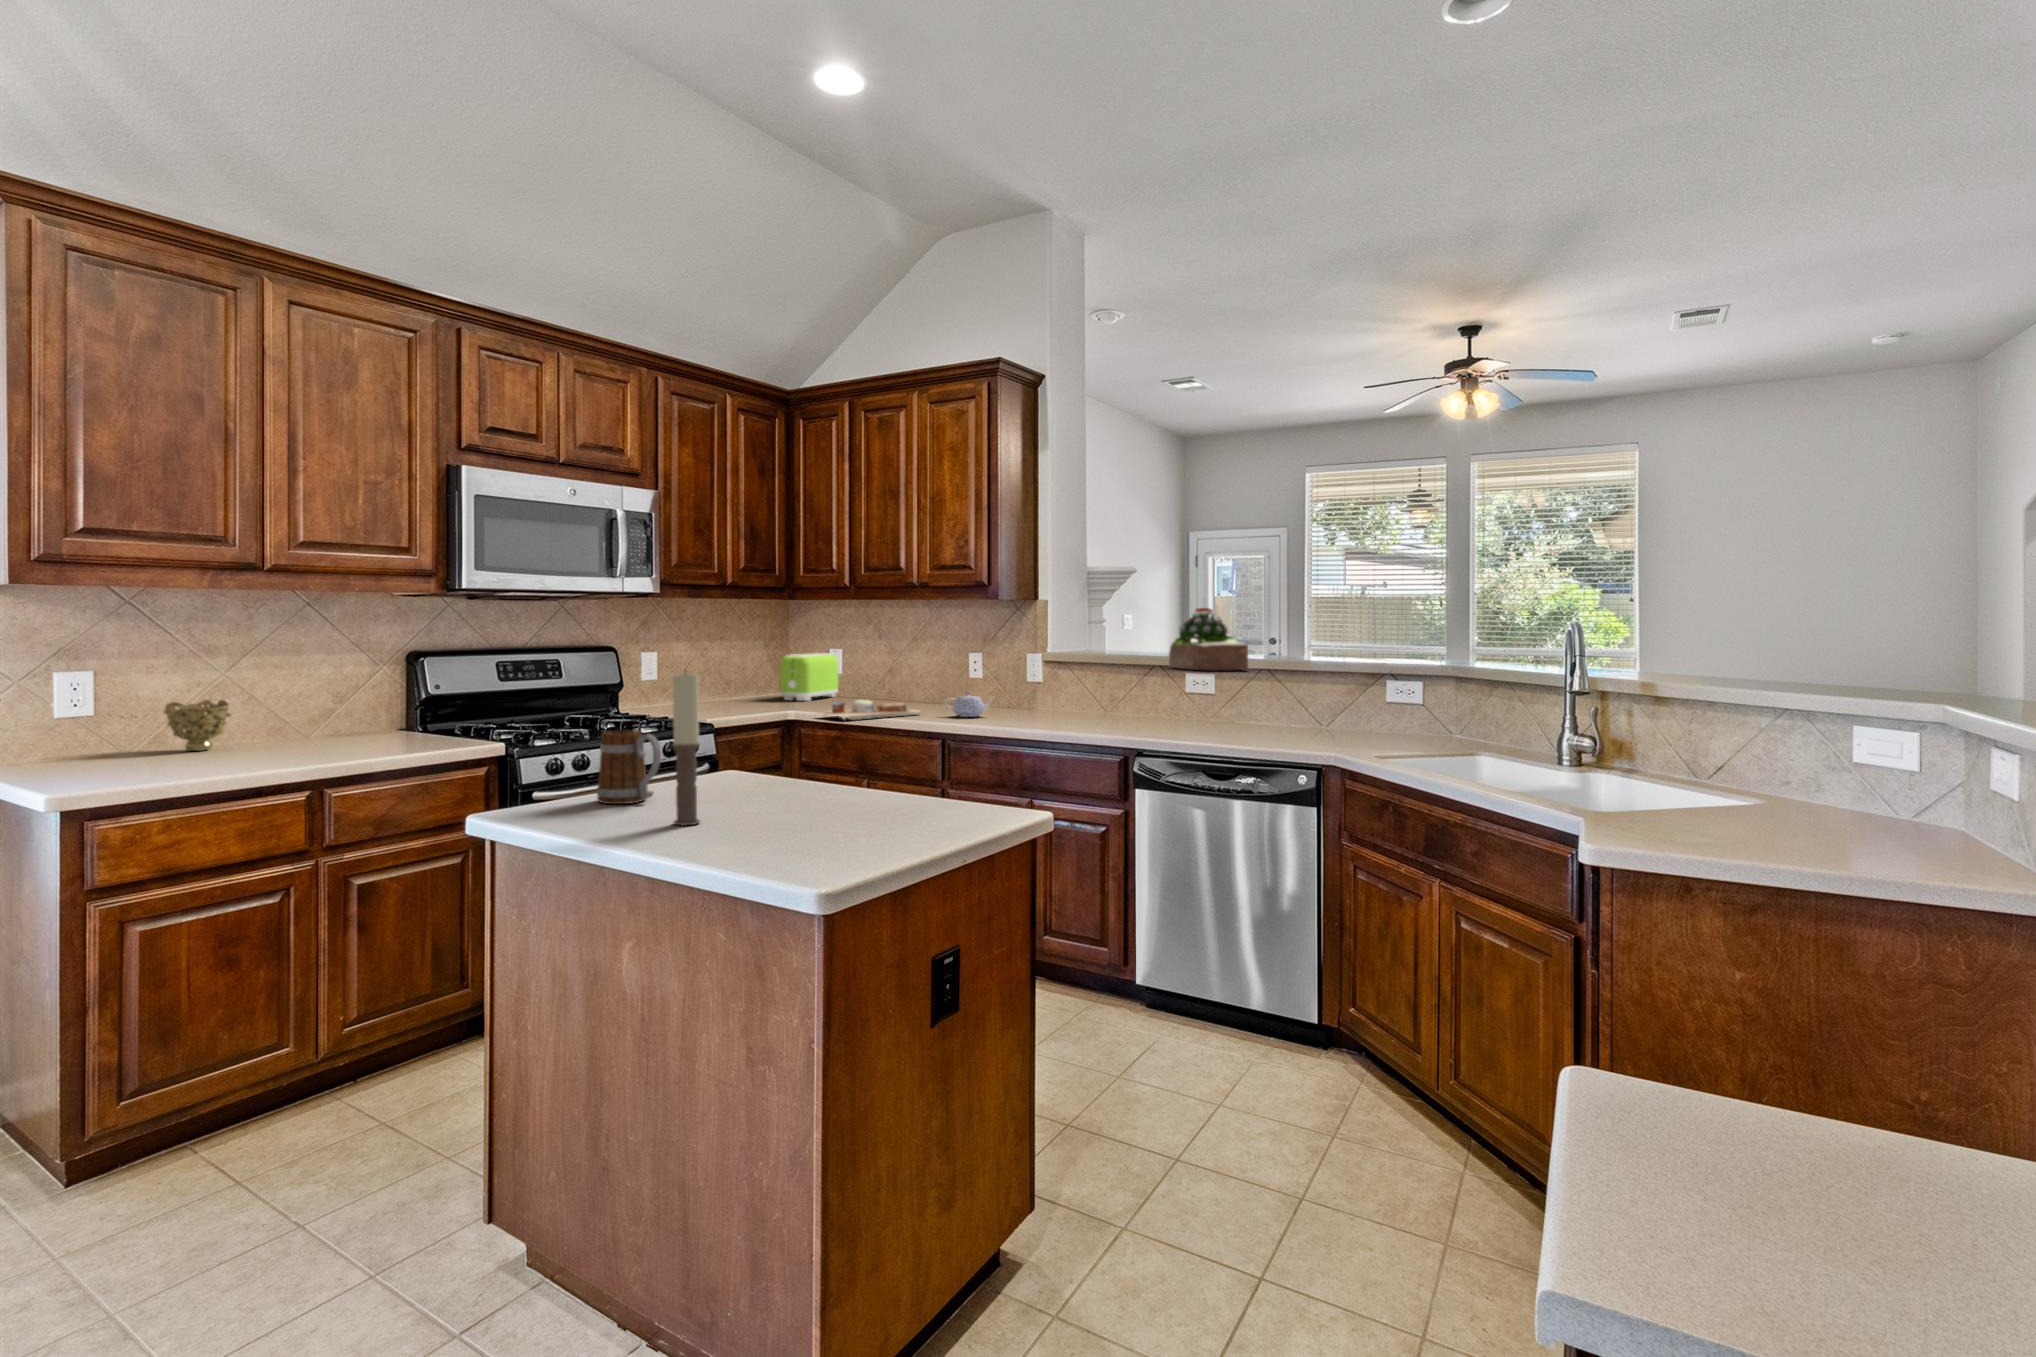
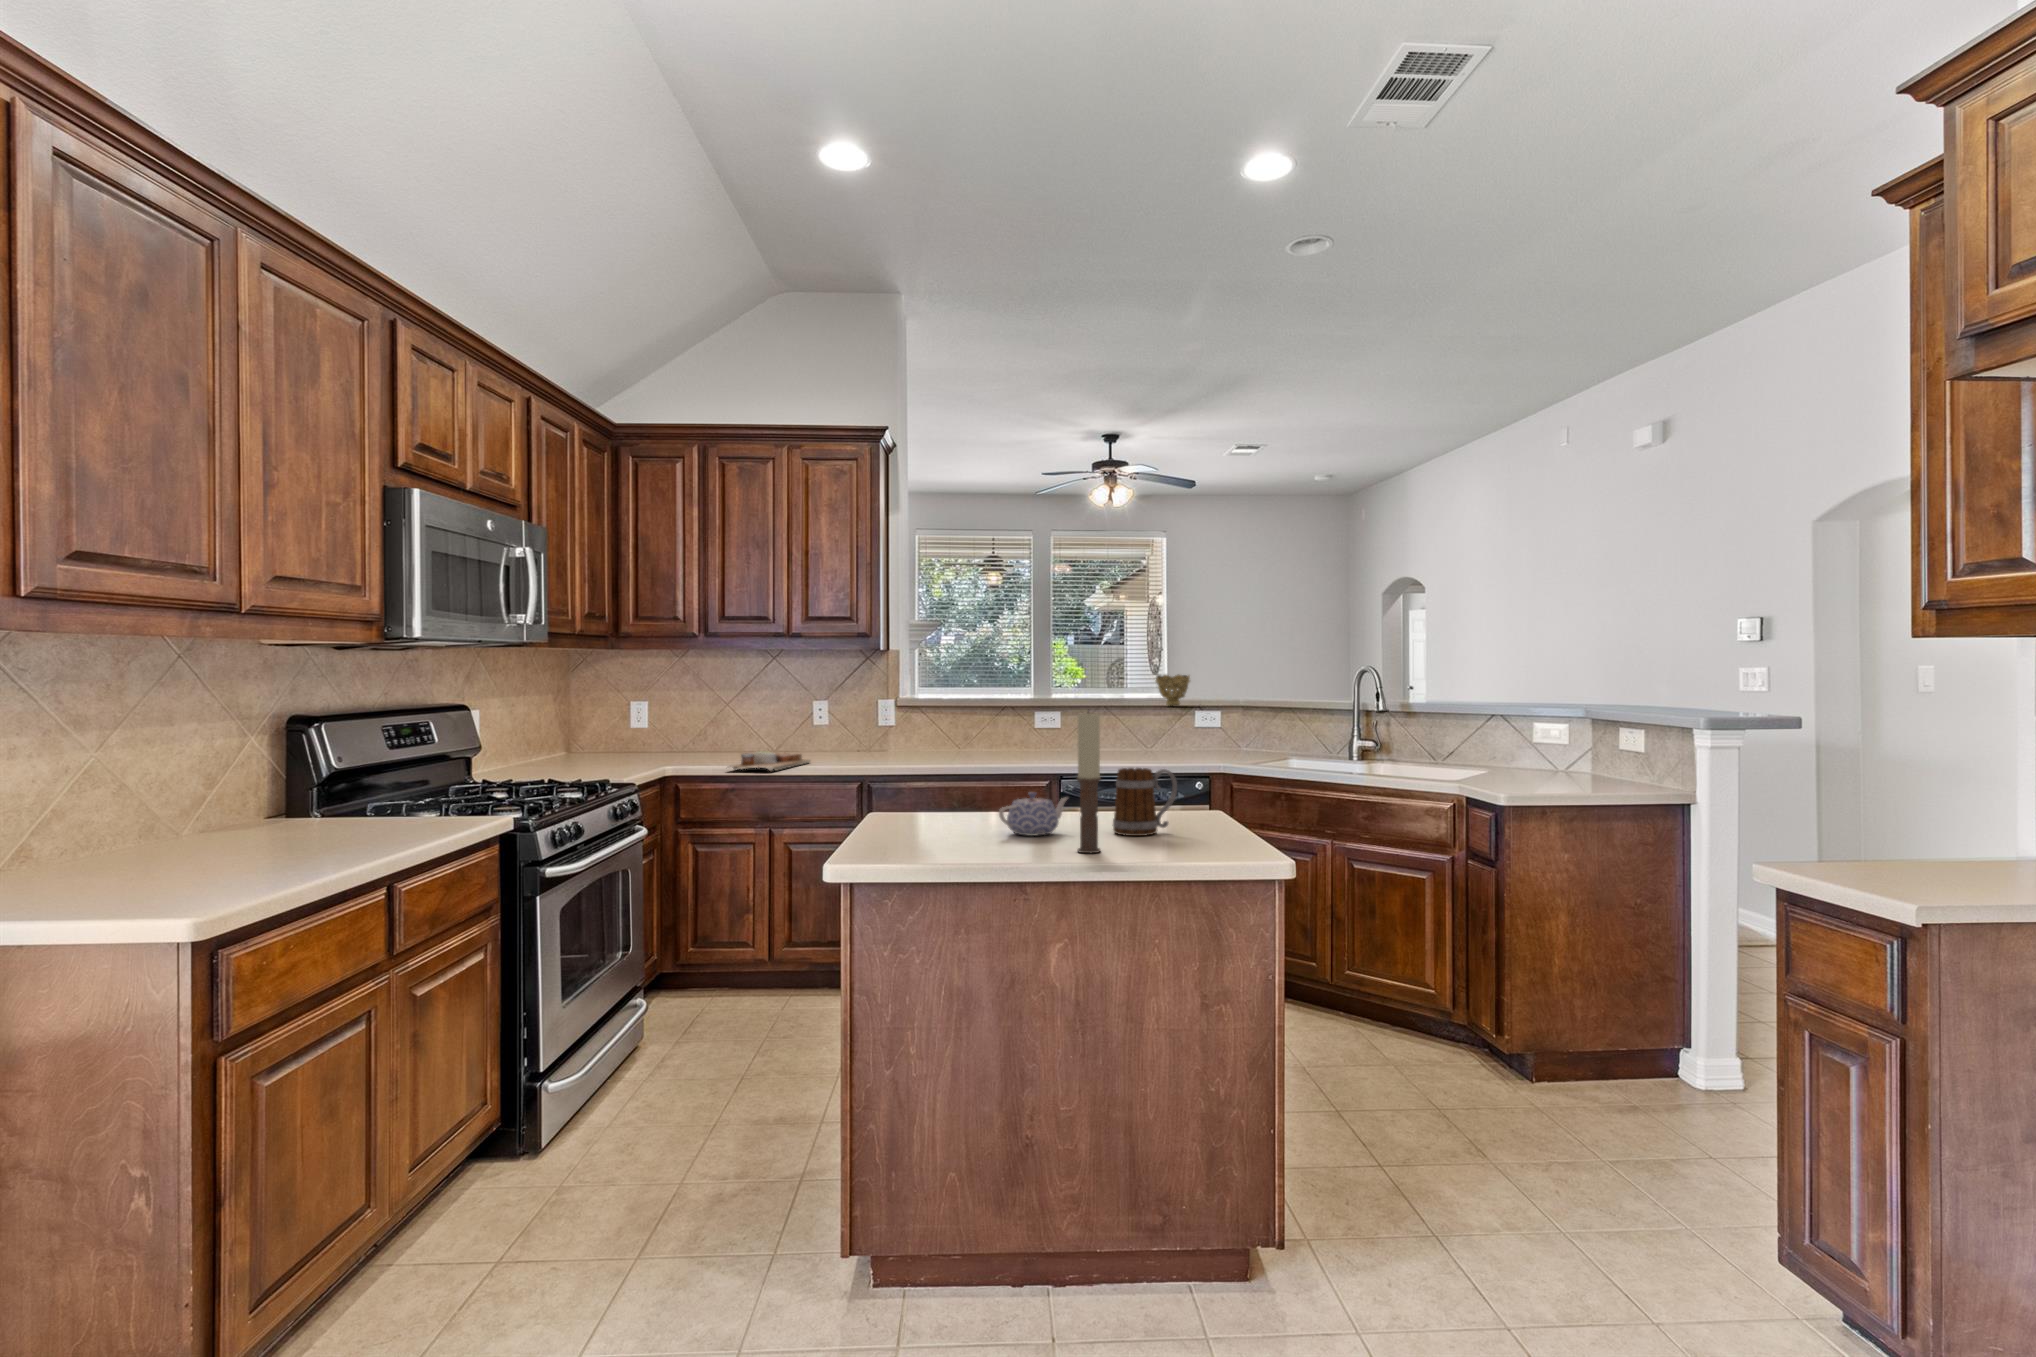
succulent plant: present [1169,608,1248,670] -> none [1040,655,1113,708]
toaster: present [781,653,838,701] -> none [597,708,643,759]
teapot: present [945,692,993,717] -> present [999,792,1067,836]
decorative bowl: present [164,700,231,751] -> present [1156,674,1190,706]
mug: present [597,730,661,804] -> present [1113,768,1177,836]

